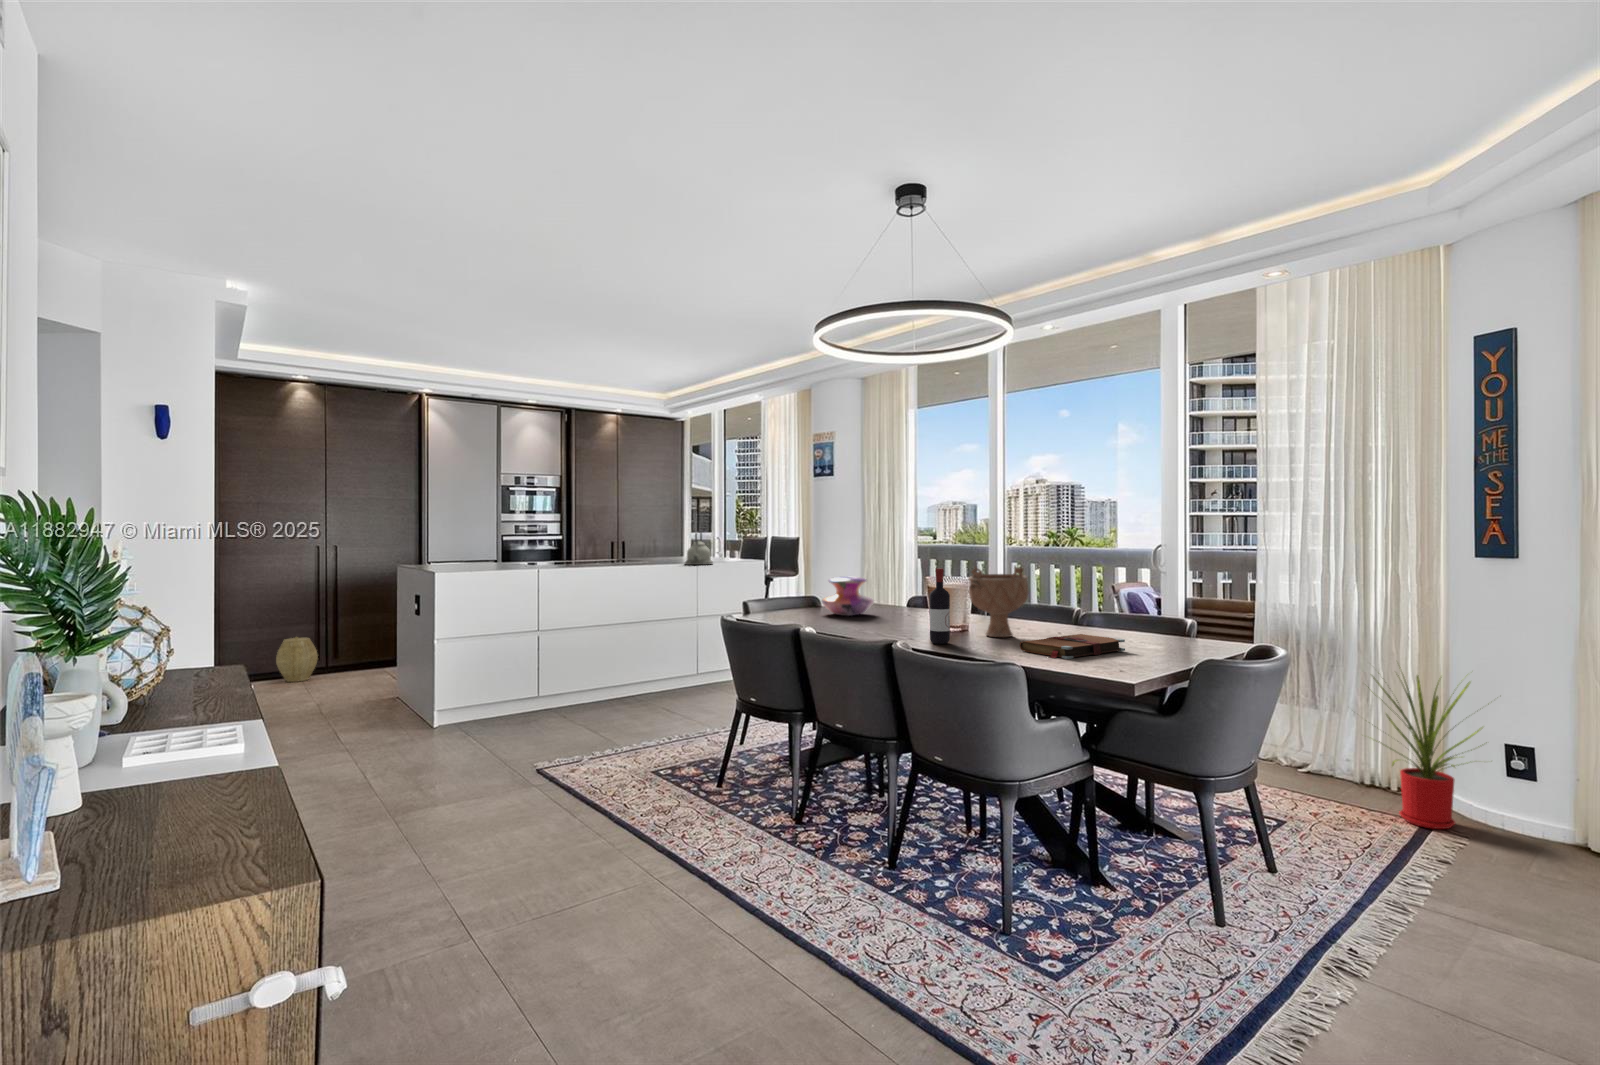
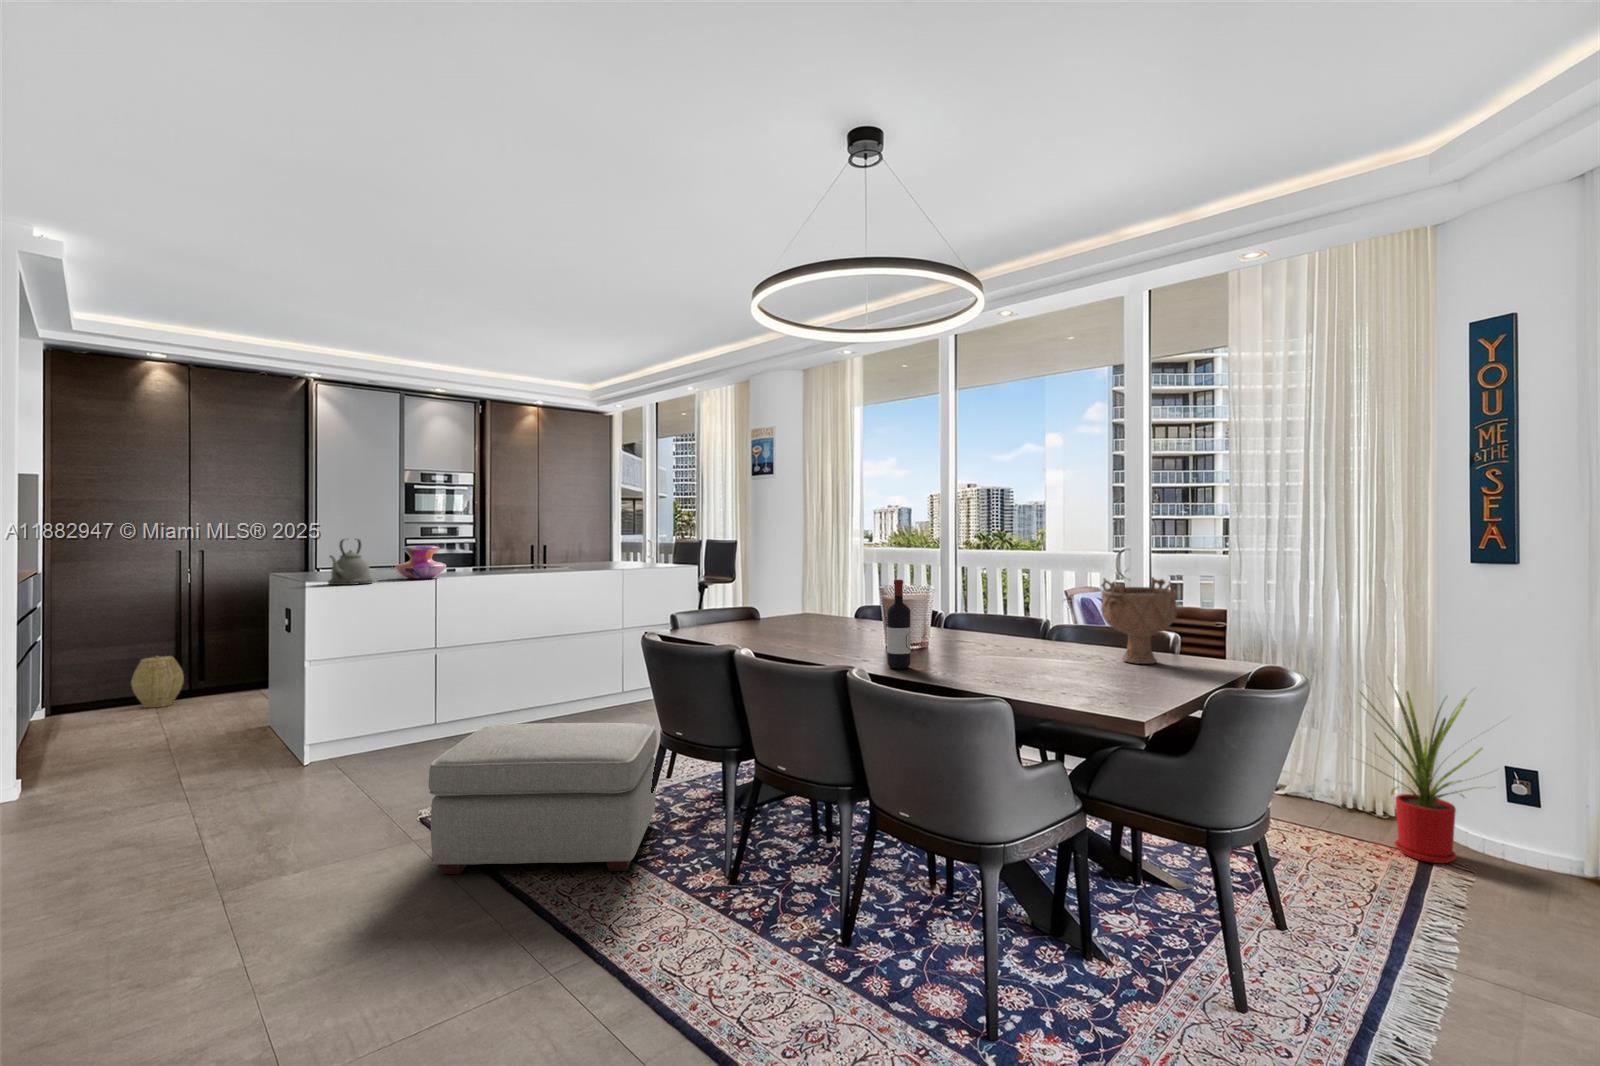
kettle: present [685,532,713,565] -> present [328,539,373,585]
decorative bowl: present [968,566,1028,637] -> present [1101,577,1177,664]
decorative vase: present [822,577,874,616] -> present [395,545,446,579]
book: present [1020,634,1125,659] -> none [994,655,1115,689]
ottoman: none [550,691,733,812] -> present [429,723,657,874]

